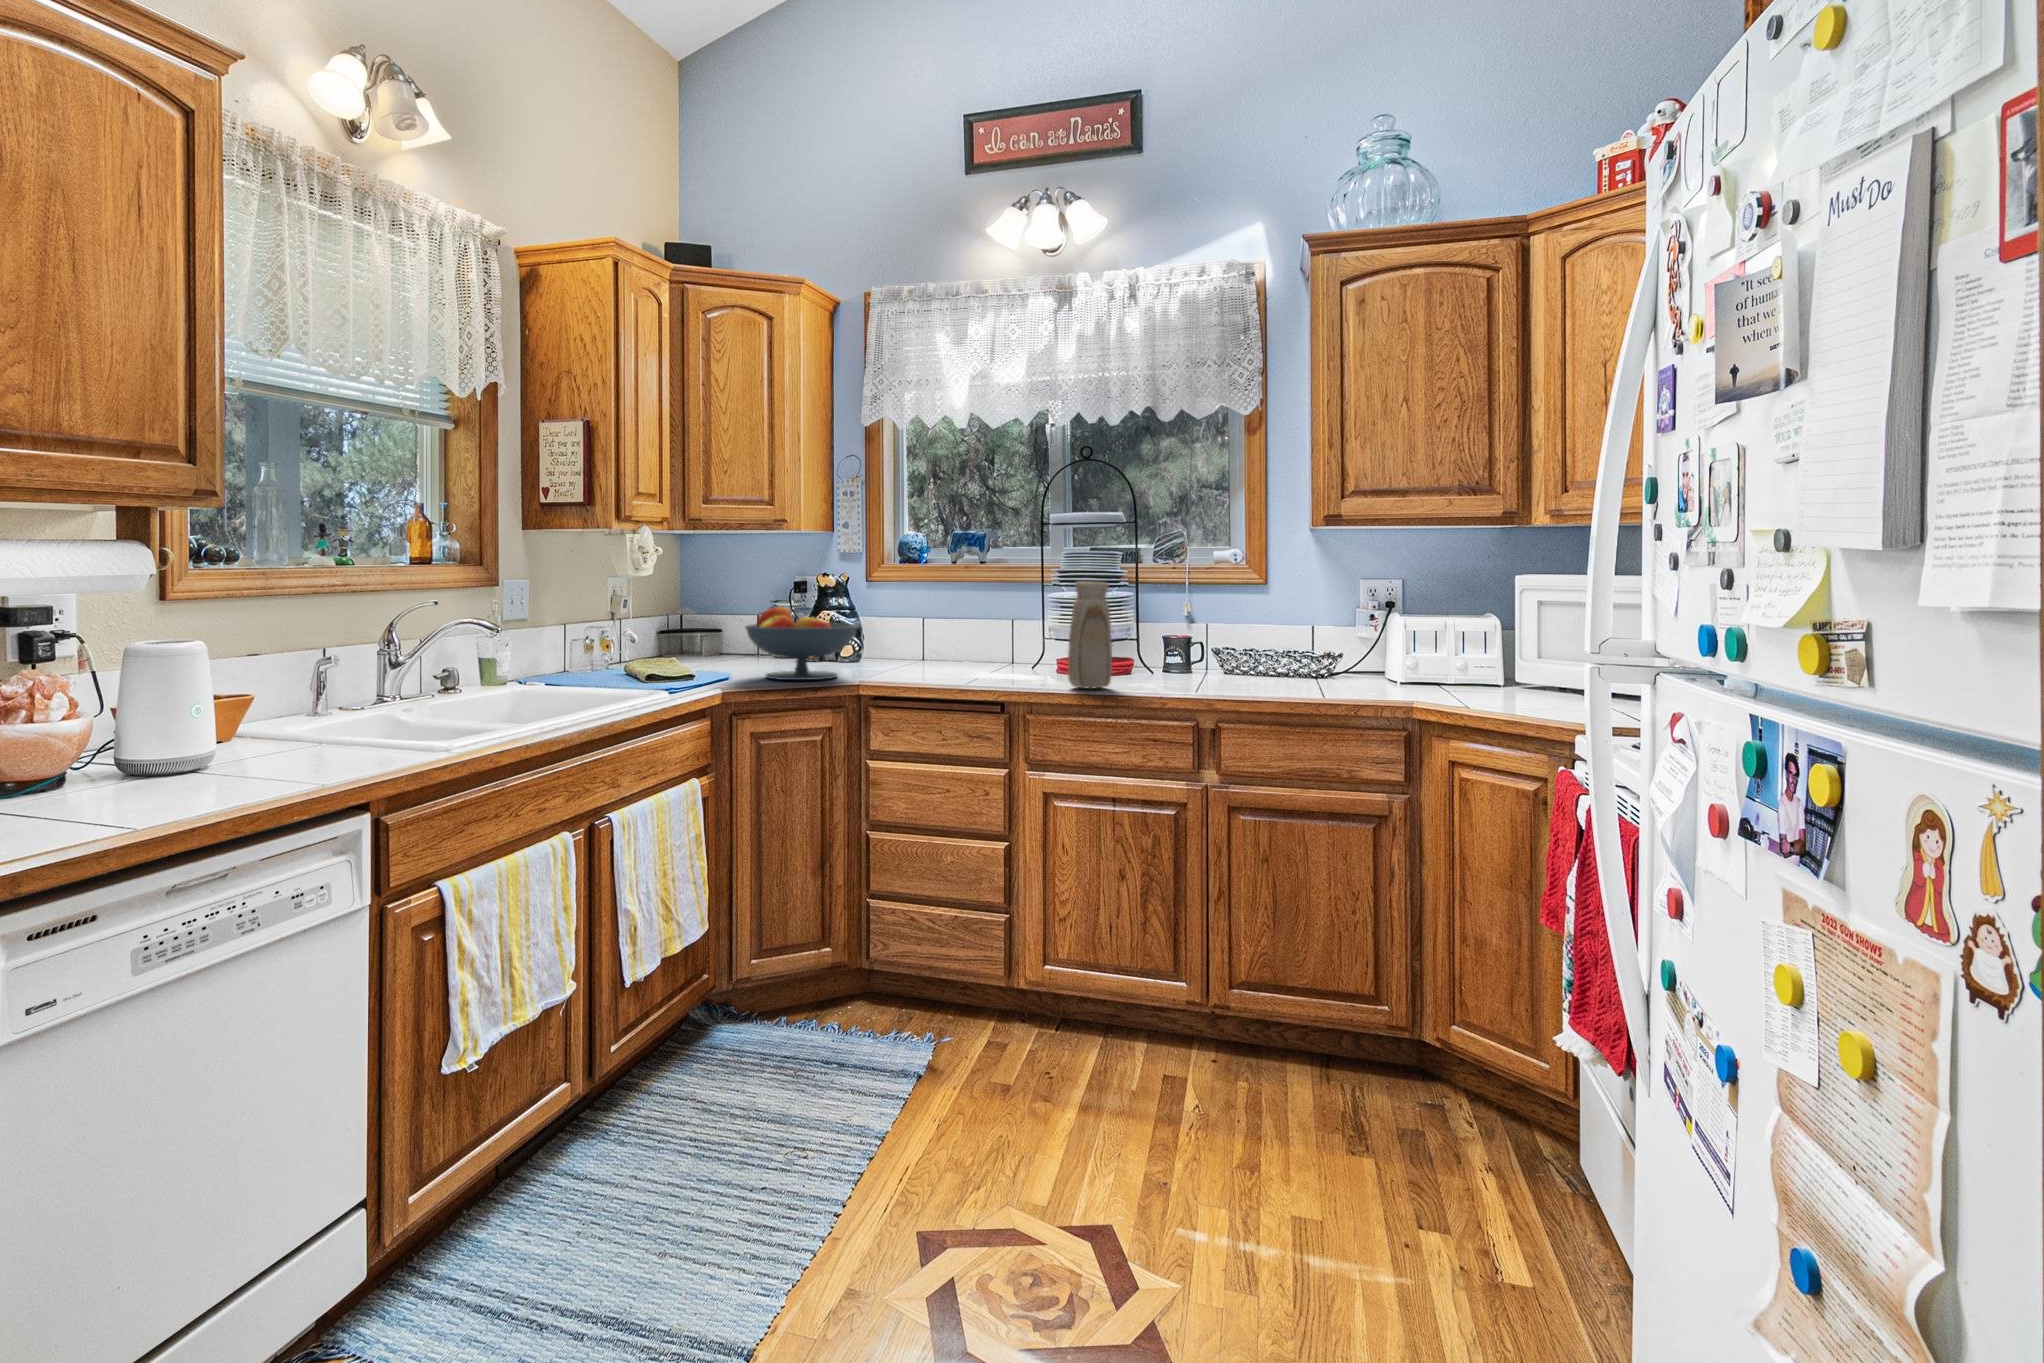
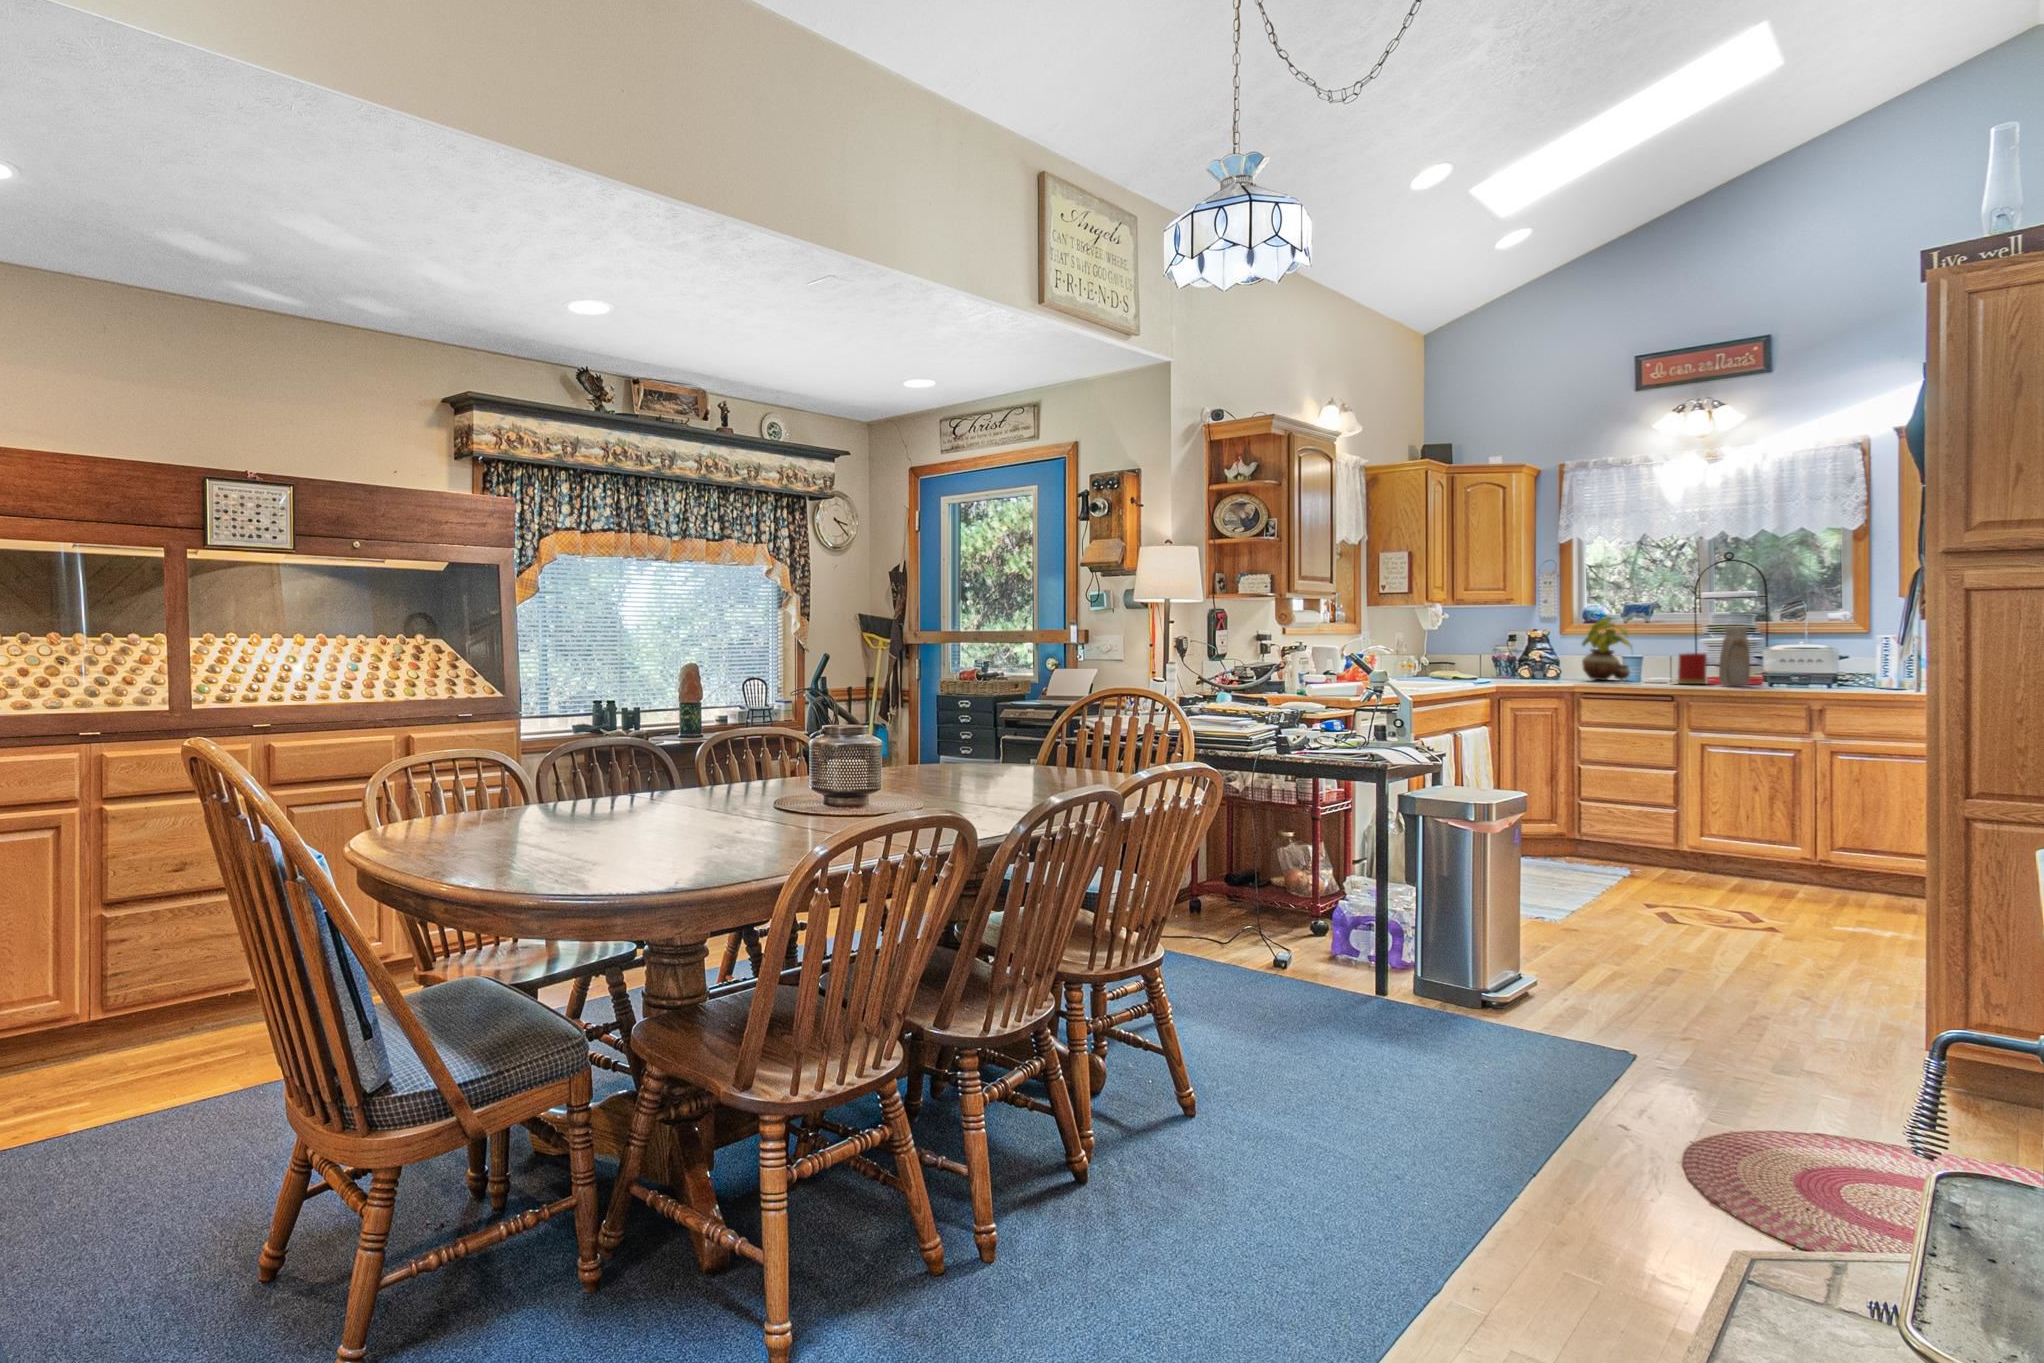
potted plant: none [887,554,958,664] -> present [1582,617,1631,680]
fruit bowl: present [746,607,857,680] -> none [1499,646,1571,684]
candle: none [1001,624,1066,681] -> present [1676,653,1708,684]

